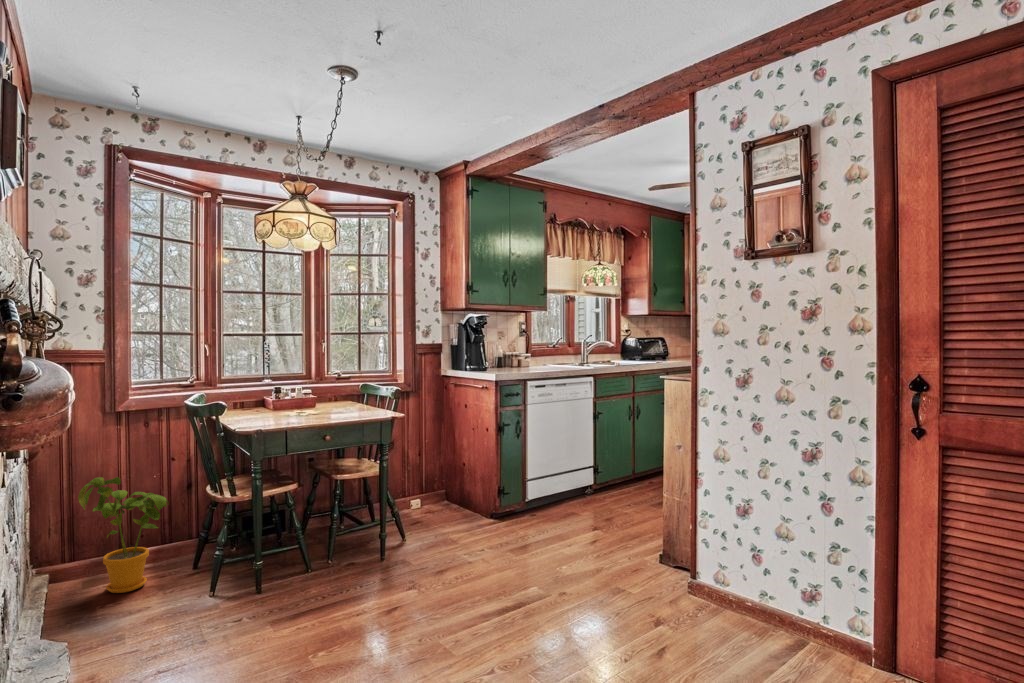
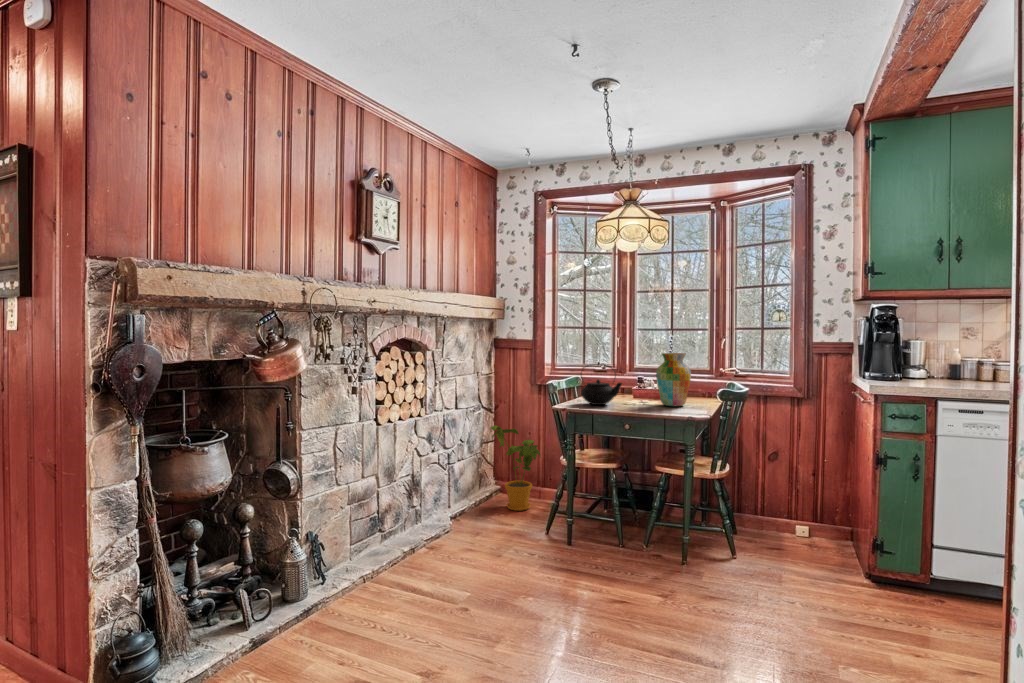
vase: none [326,358,362,412] -> present [656,353,691,406]
teapot: none [255,374,305,422] -> present [581,364,622,405]

